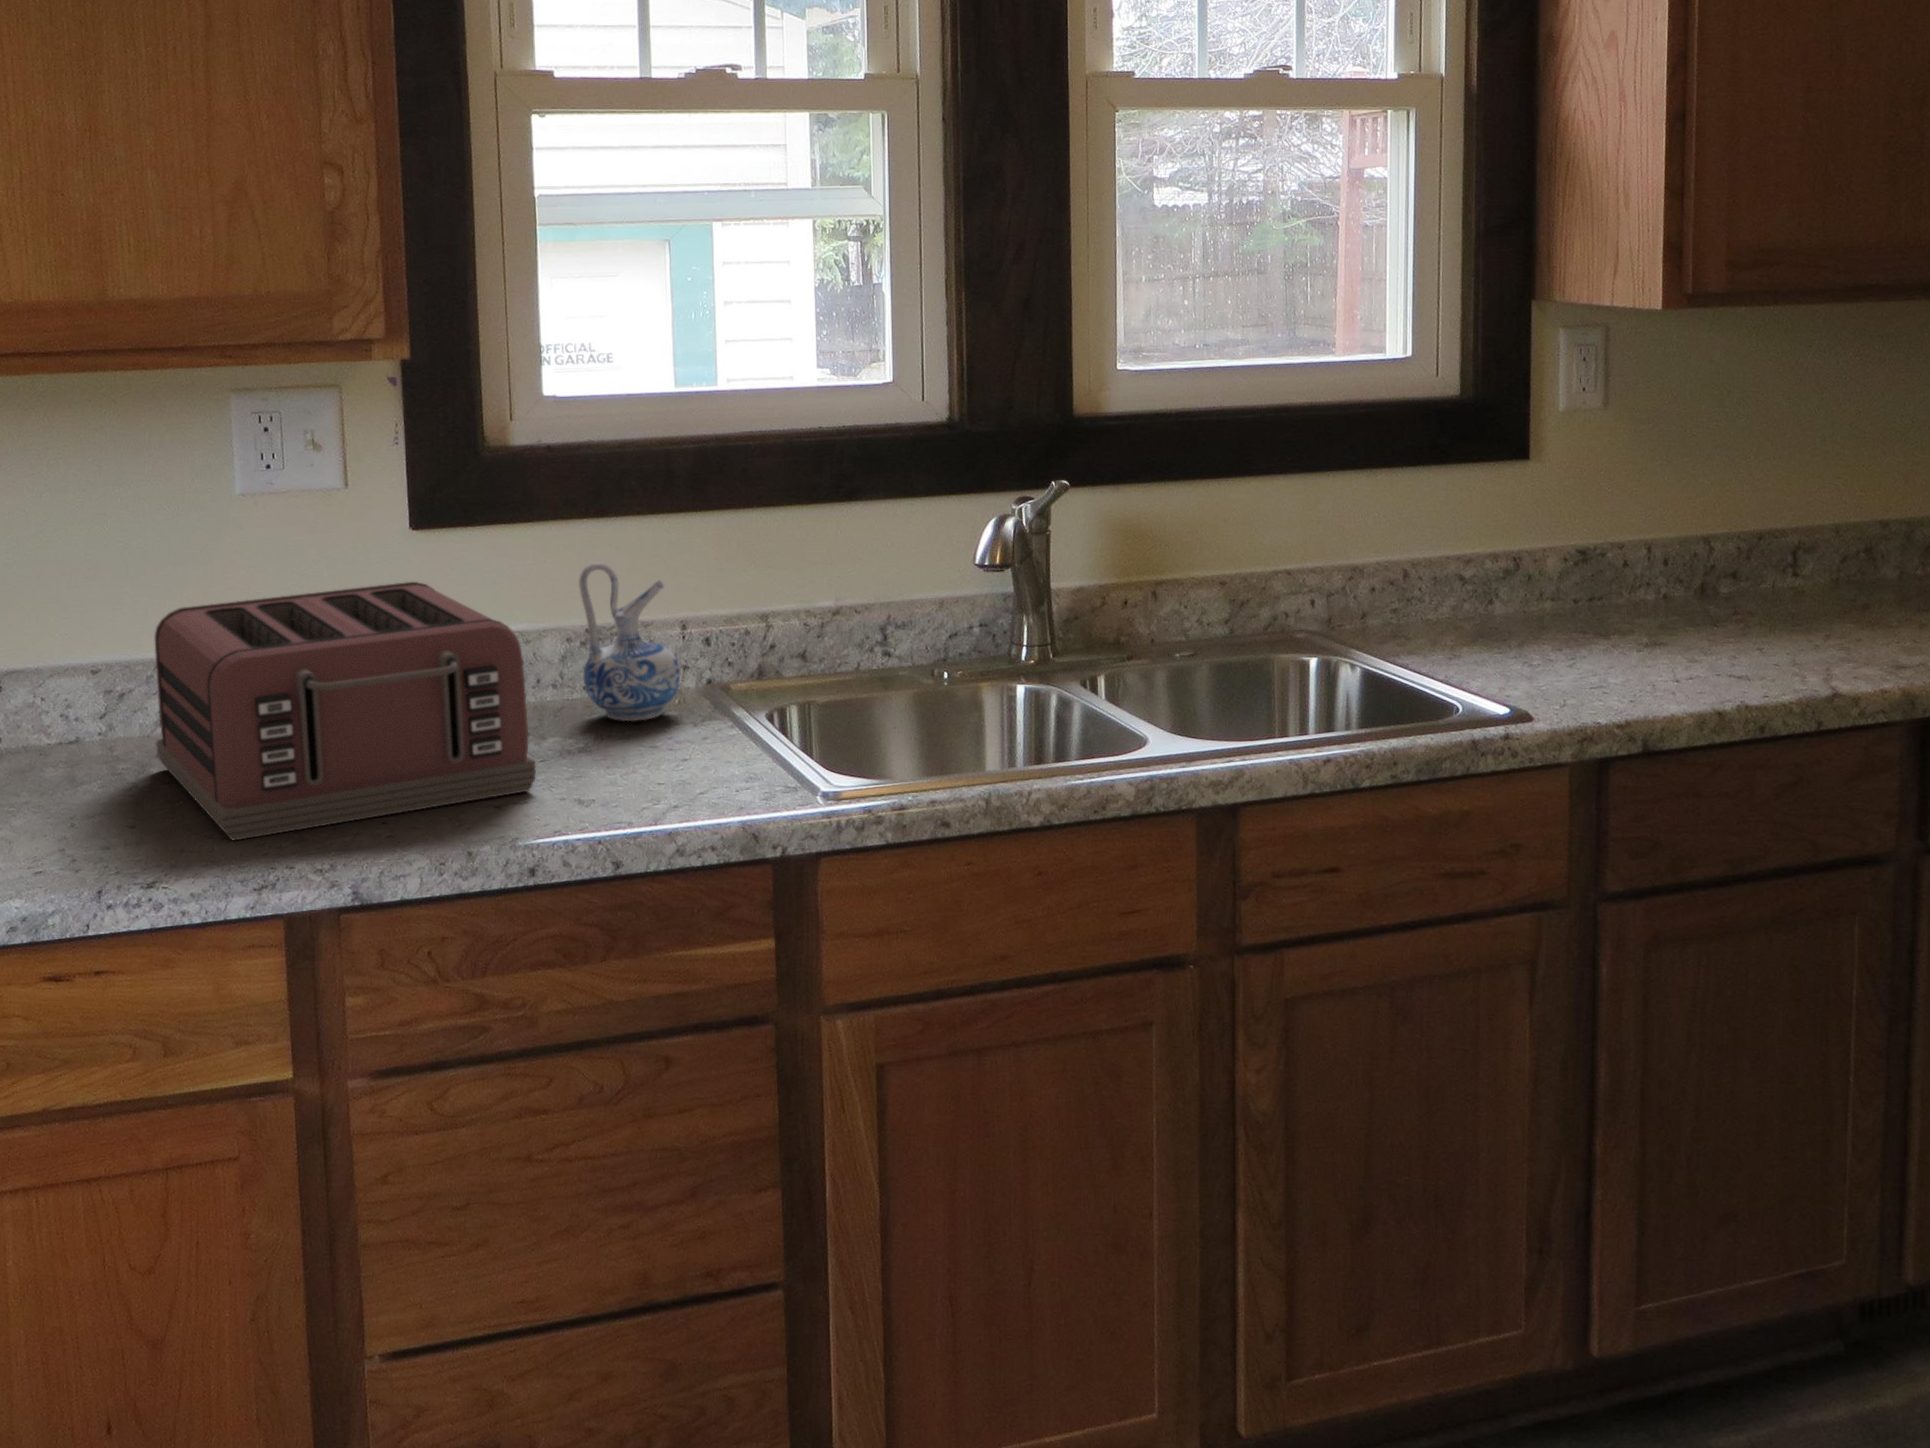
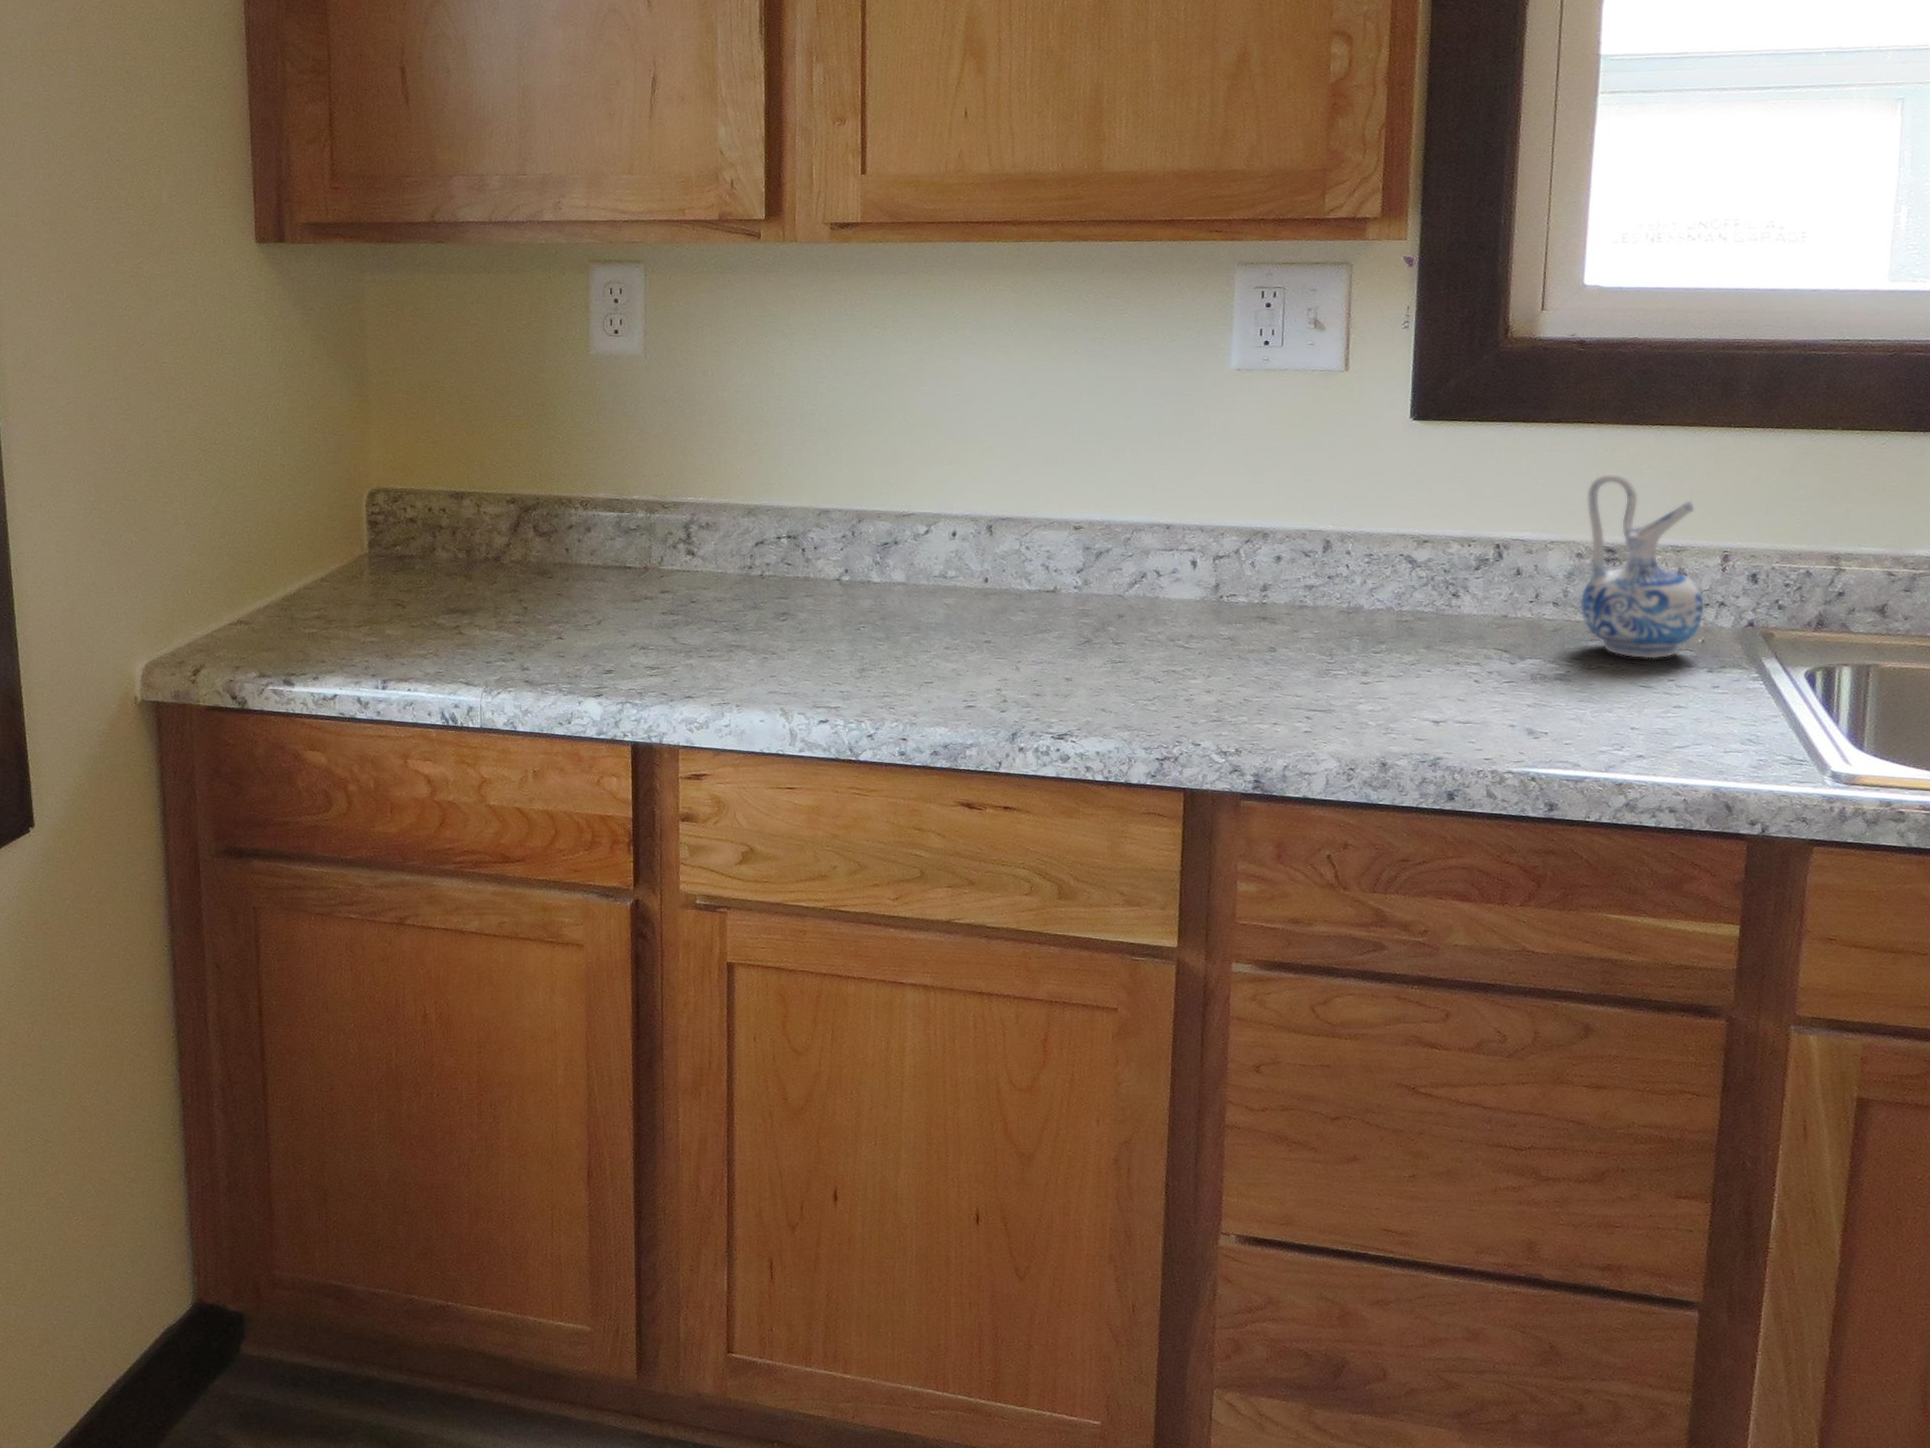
toaster: present [155,582,536,840] -> none [1111,474,1486,712]

